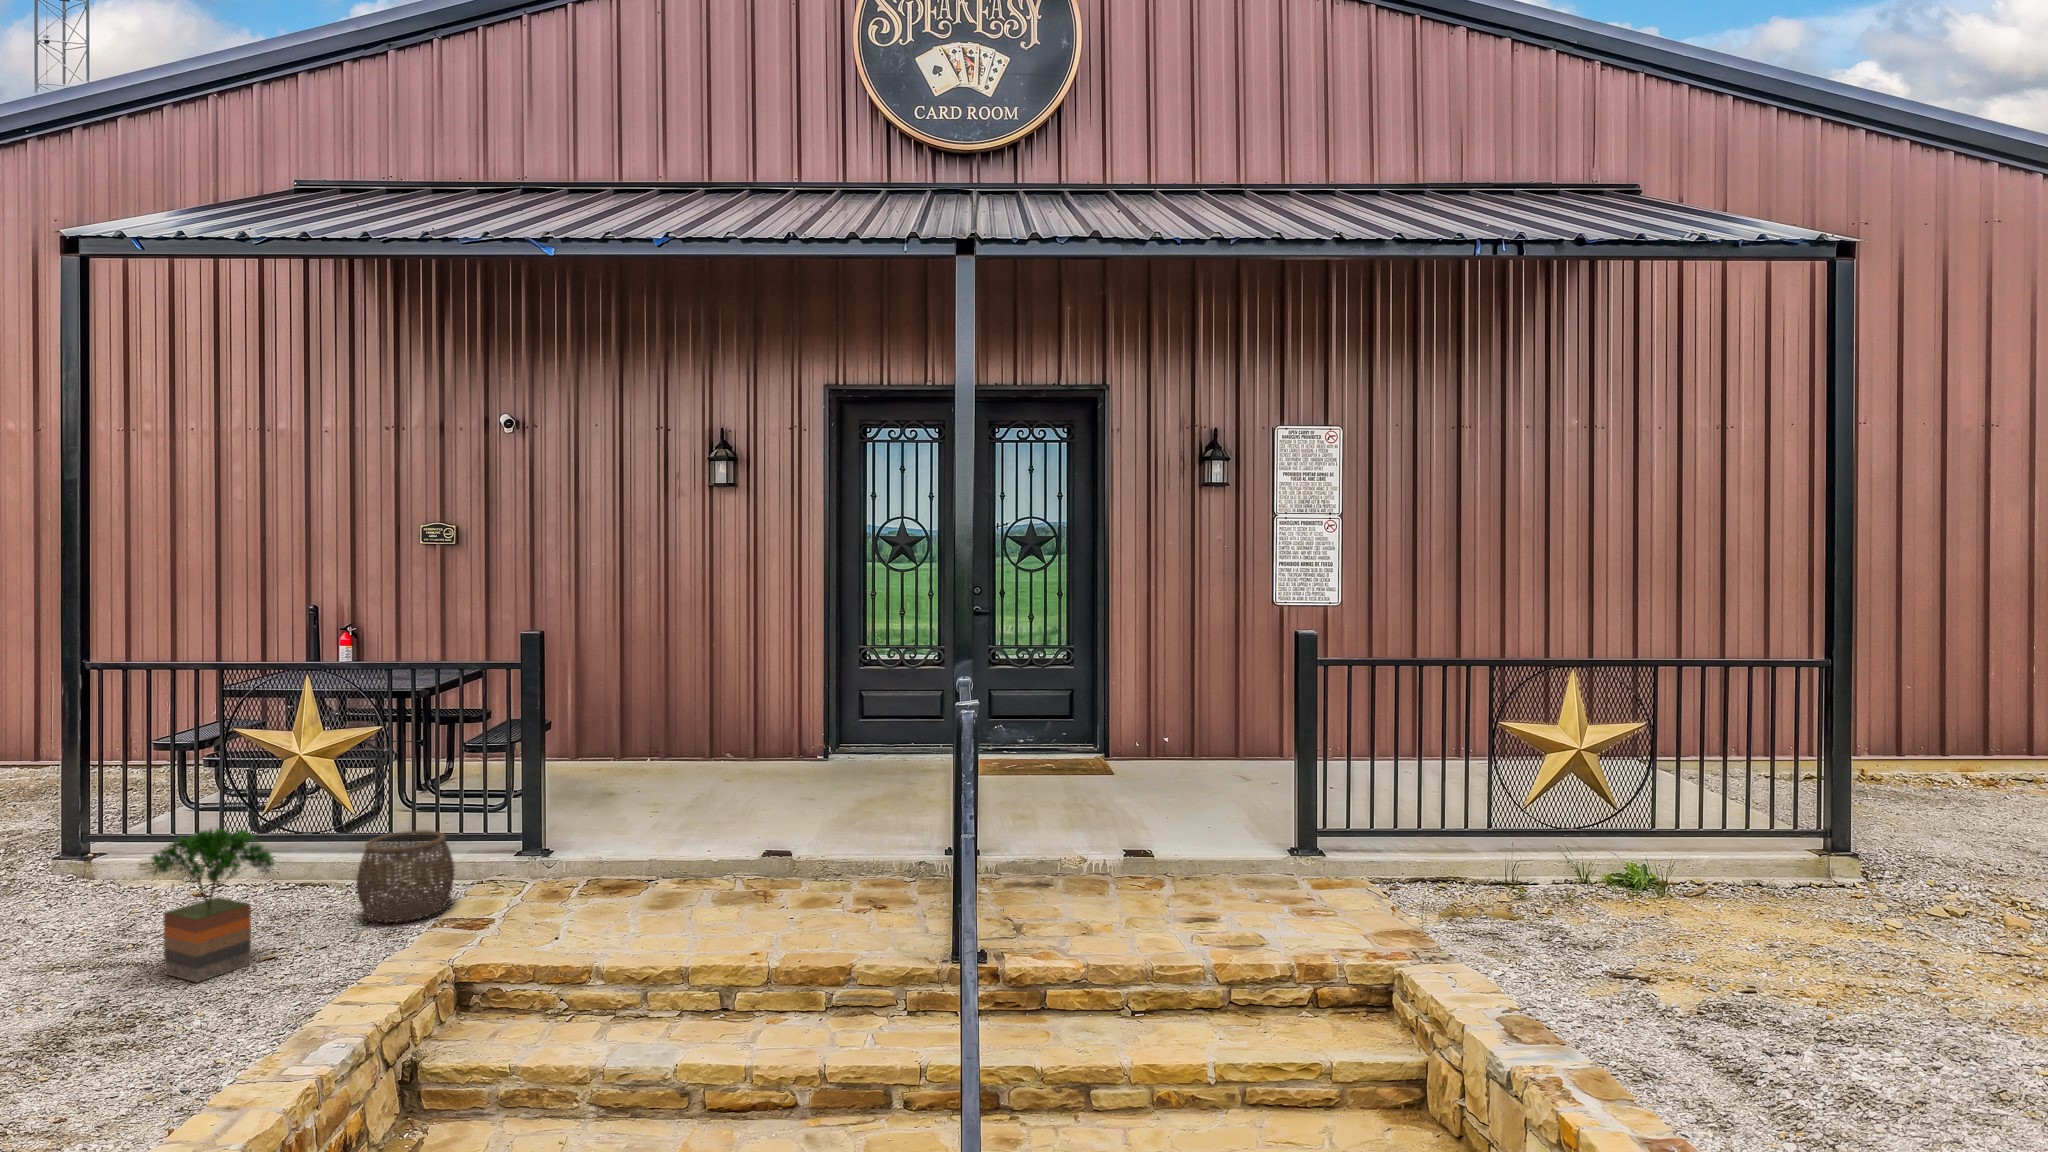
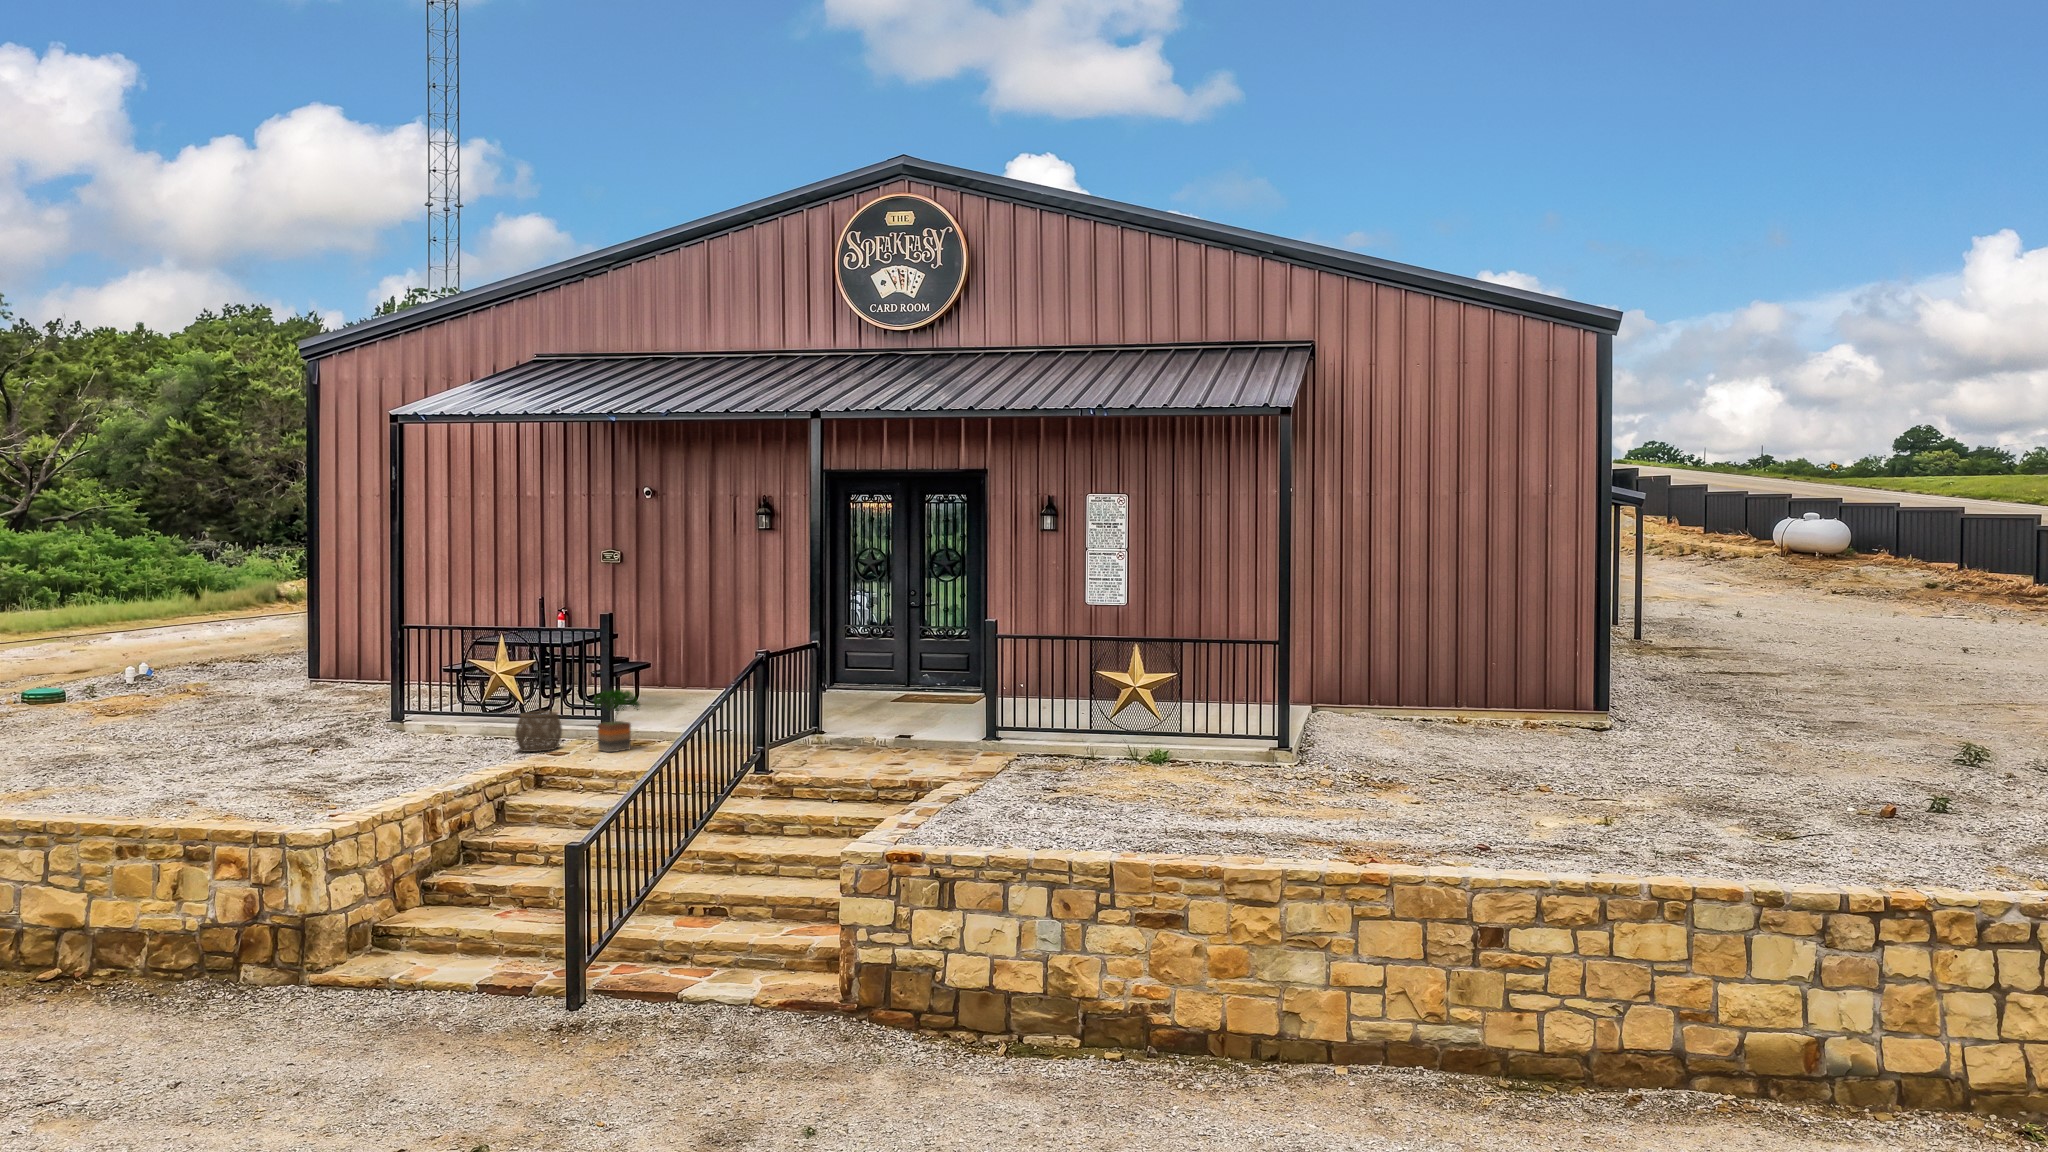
potted tree: present [151,828,275,982] -> present [594,690,640,752]

